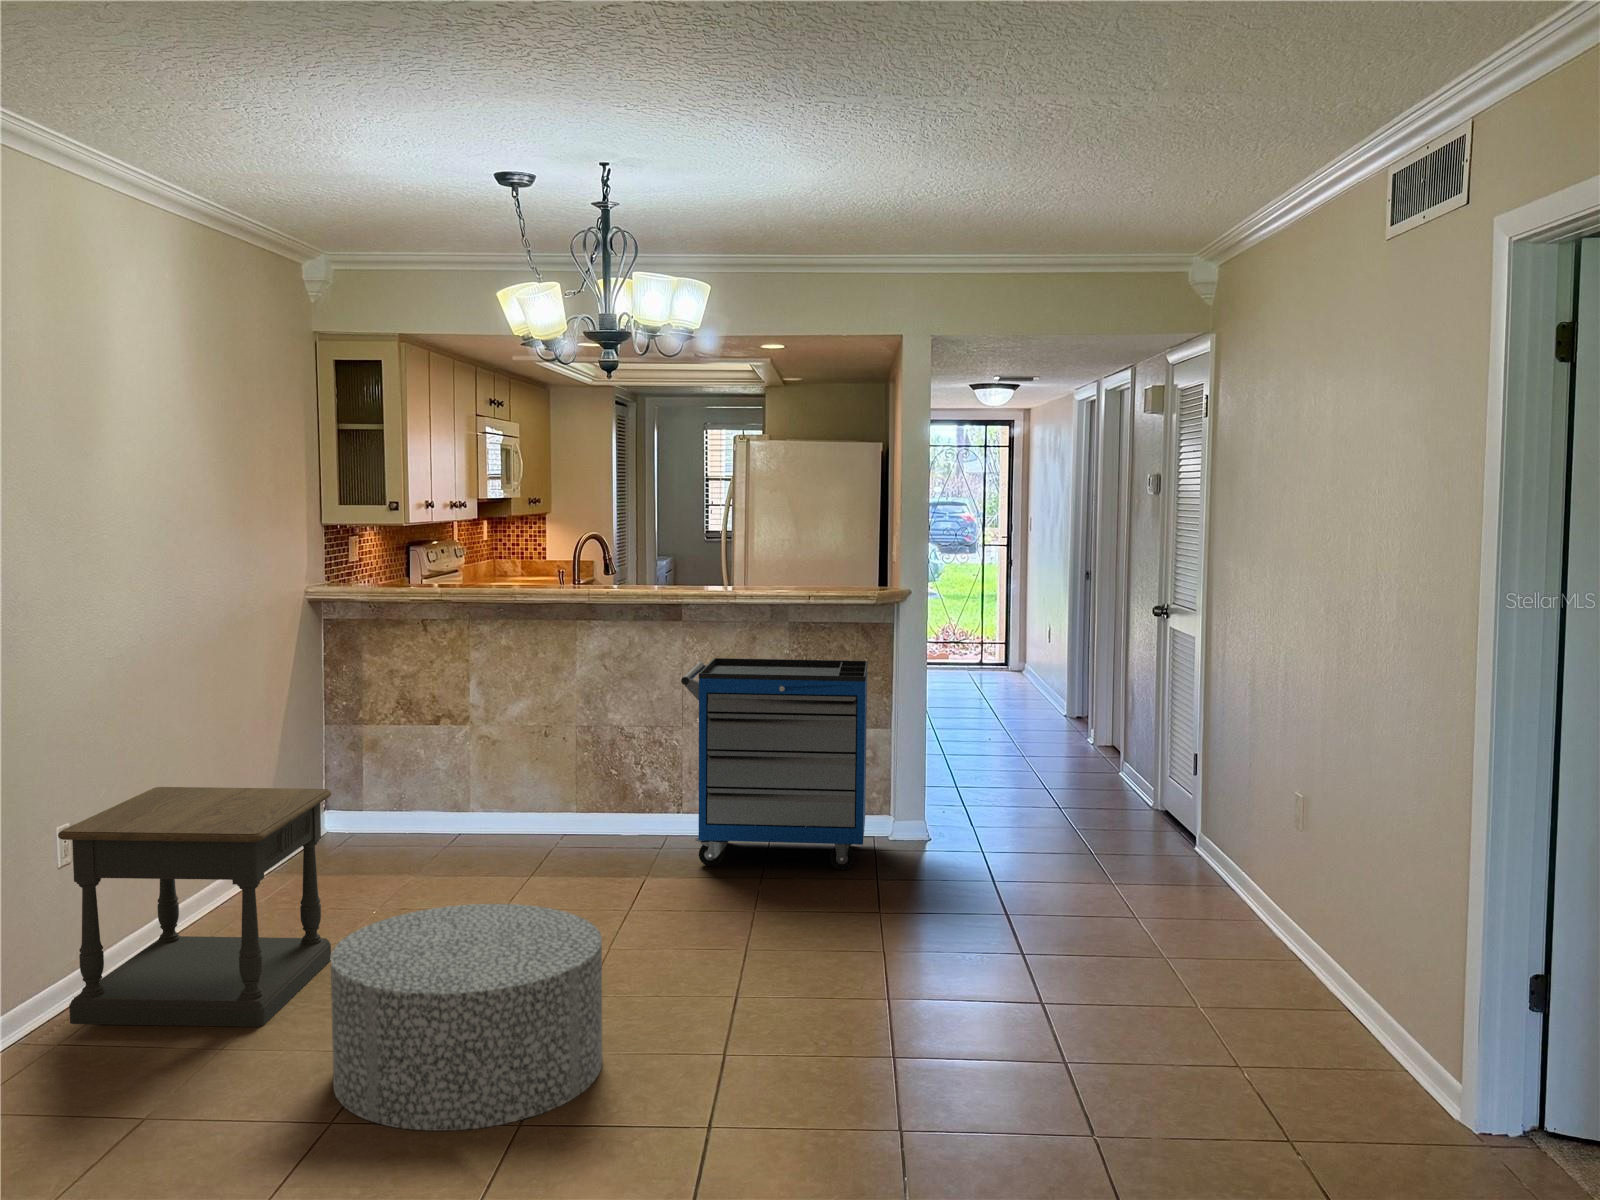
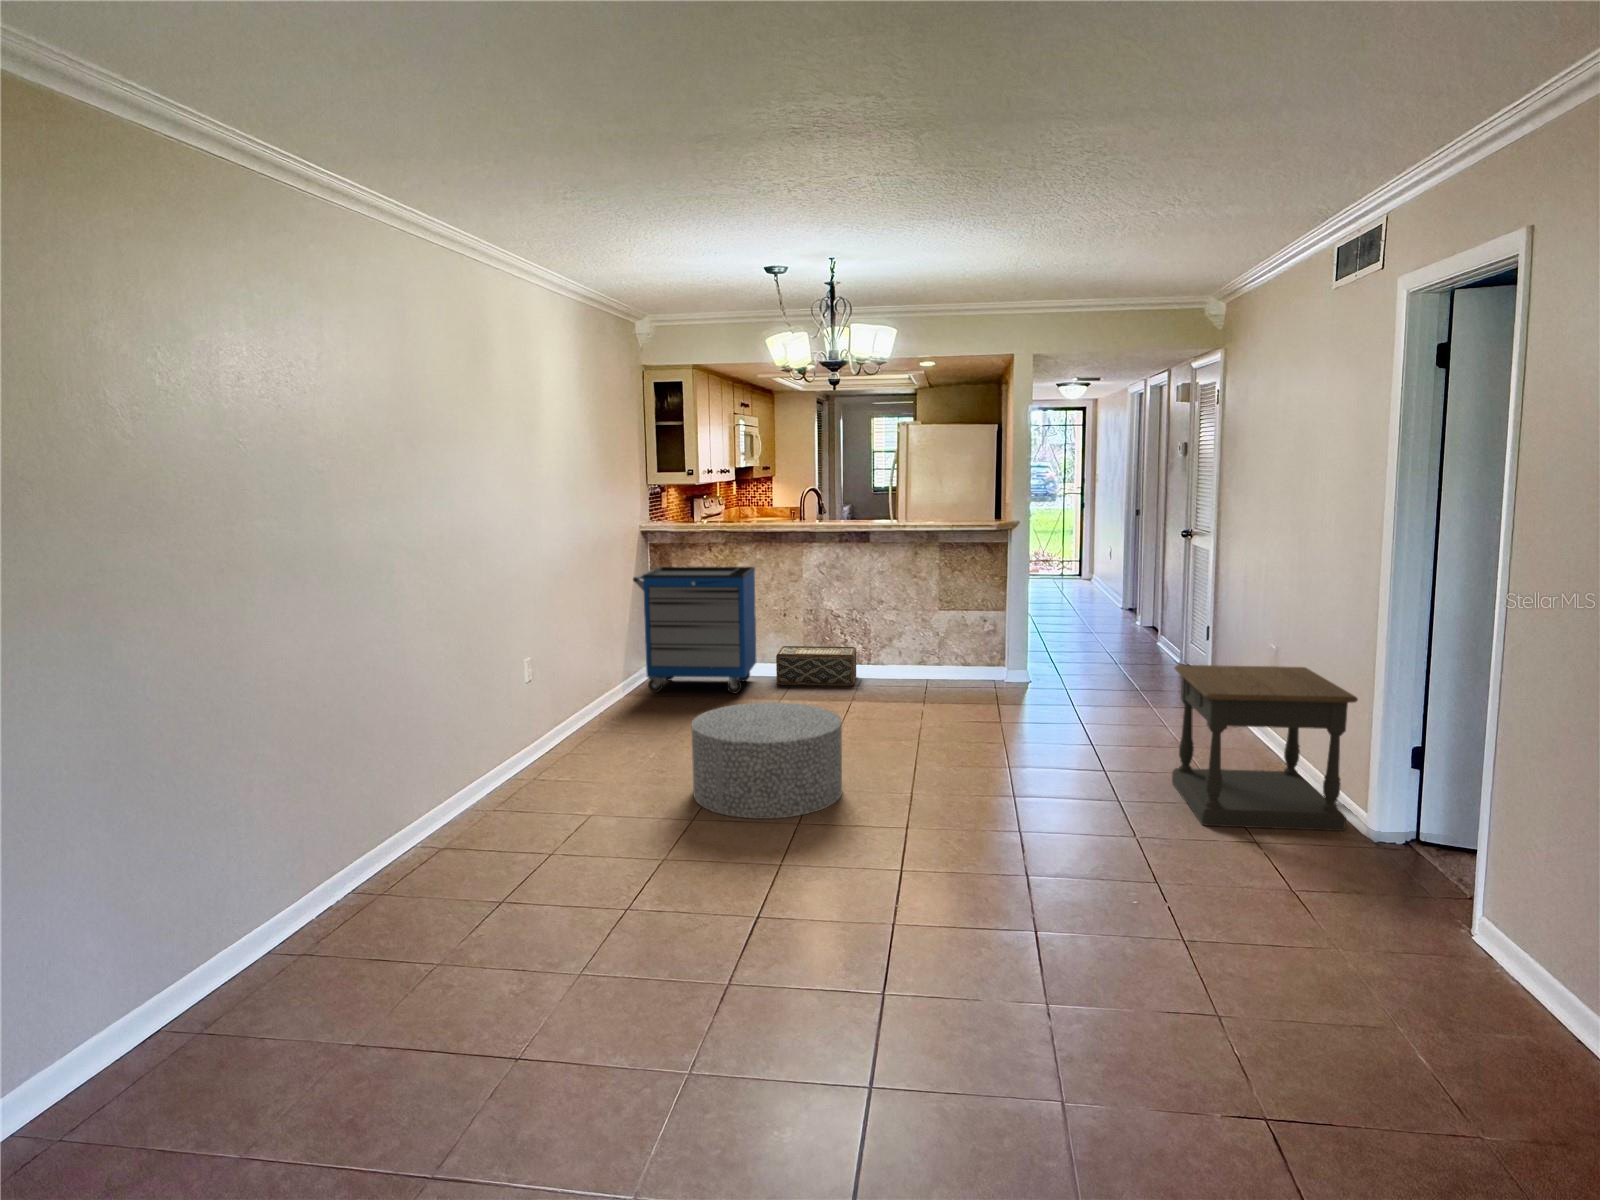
storage cabinet: present [681,658,868,870] -> present [633,567,756,693]
woven basket: none [528,785,660,850] -> present [776,646,856,686]
side table: present [58,787,331,1027] -> present [1172,665,1358,831]

